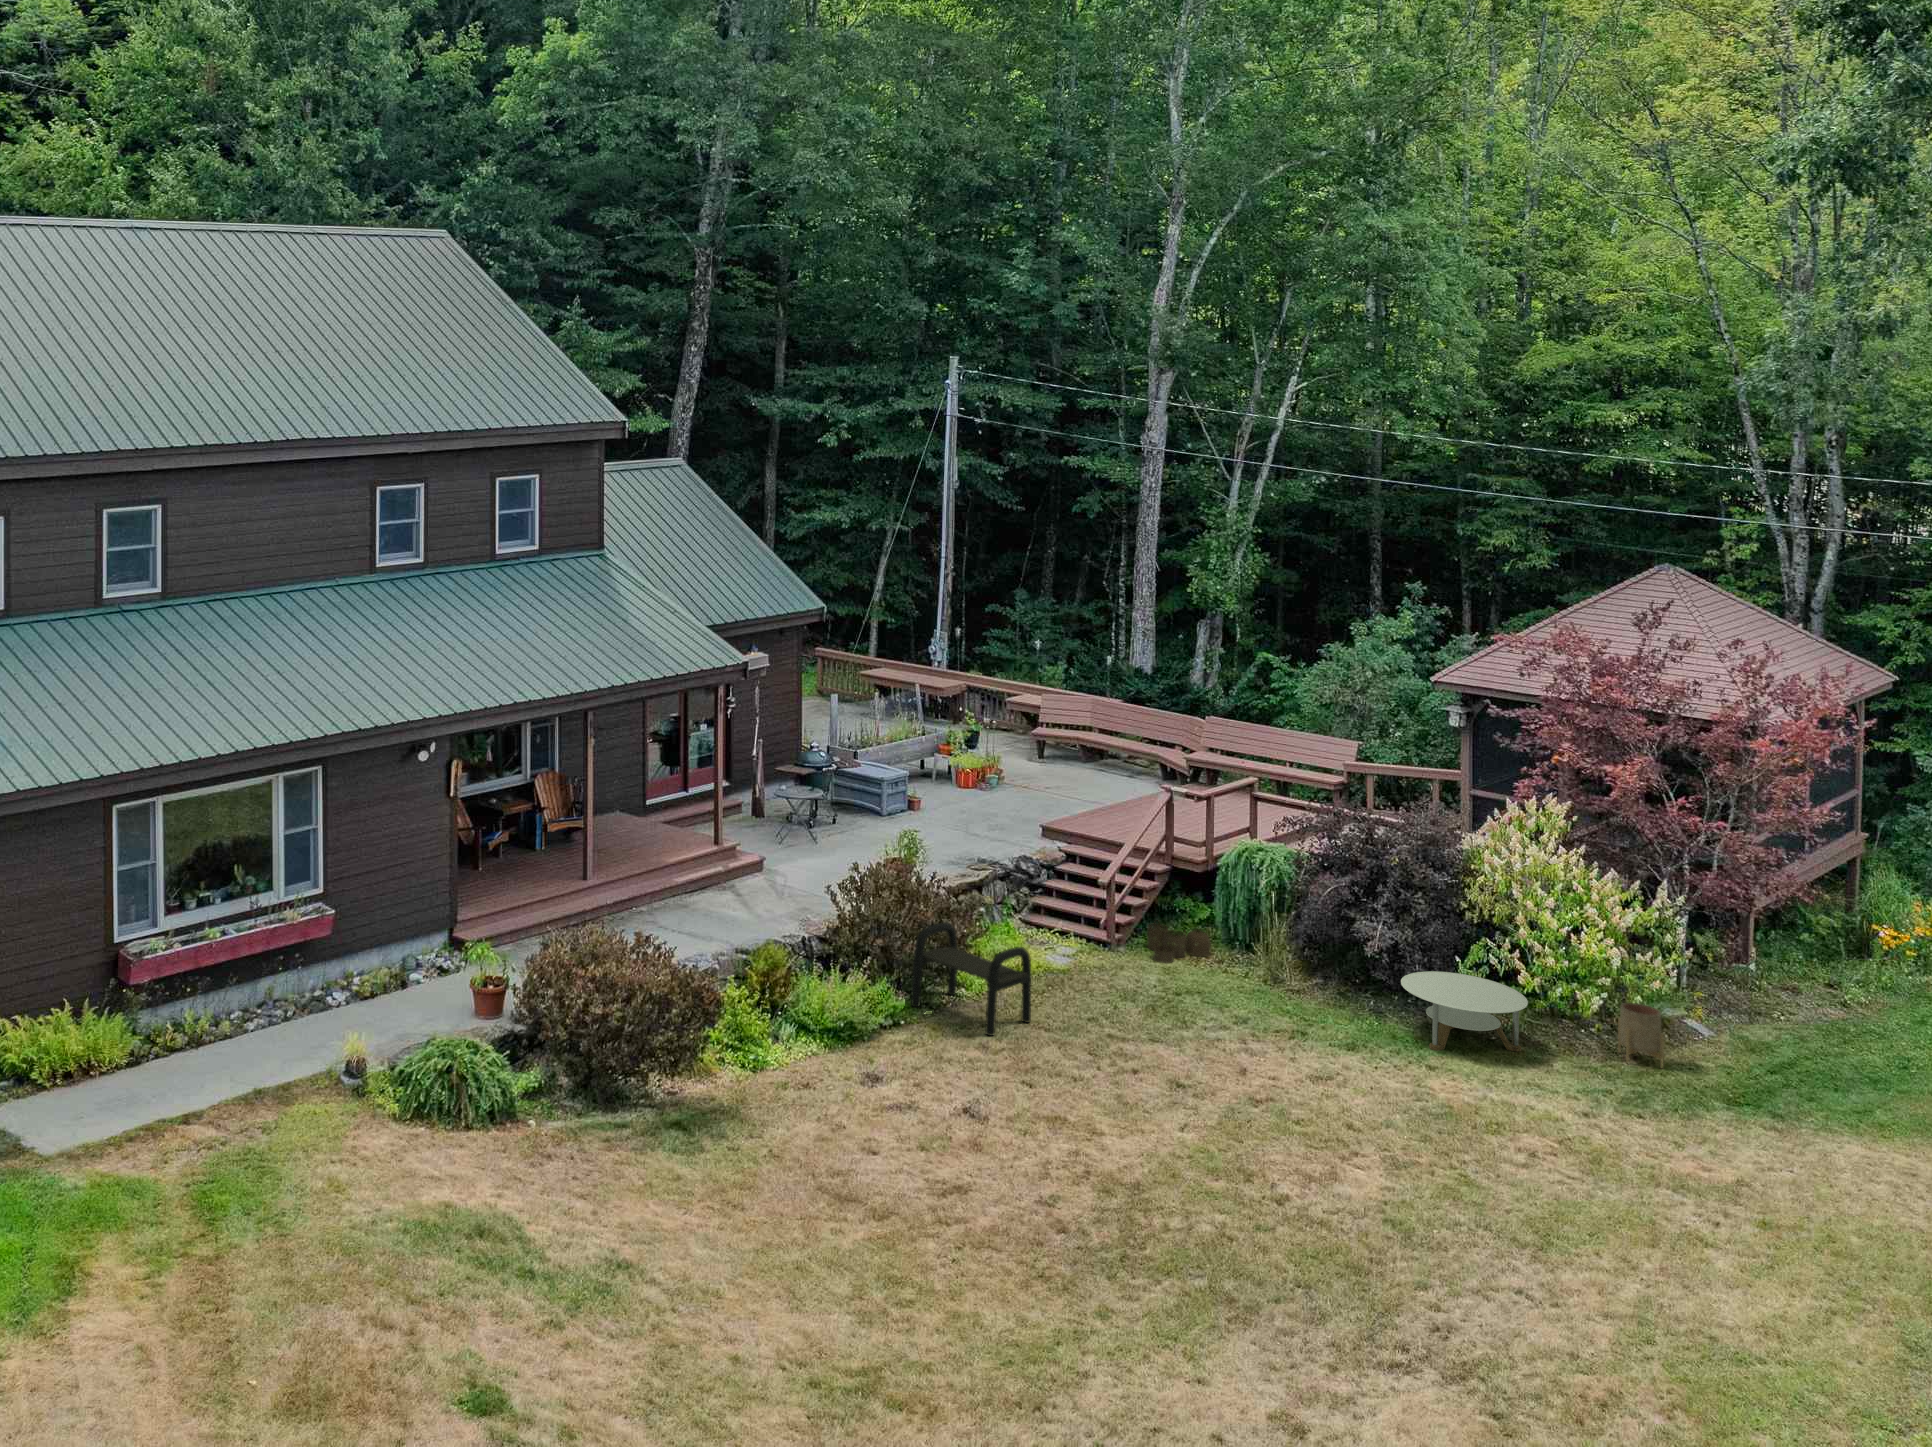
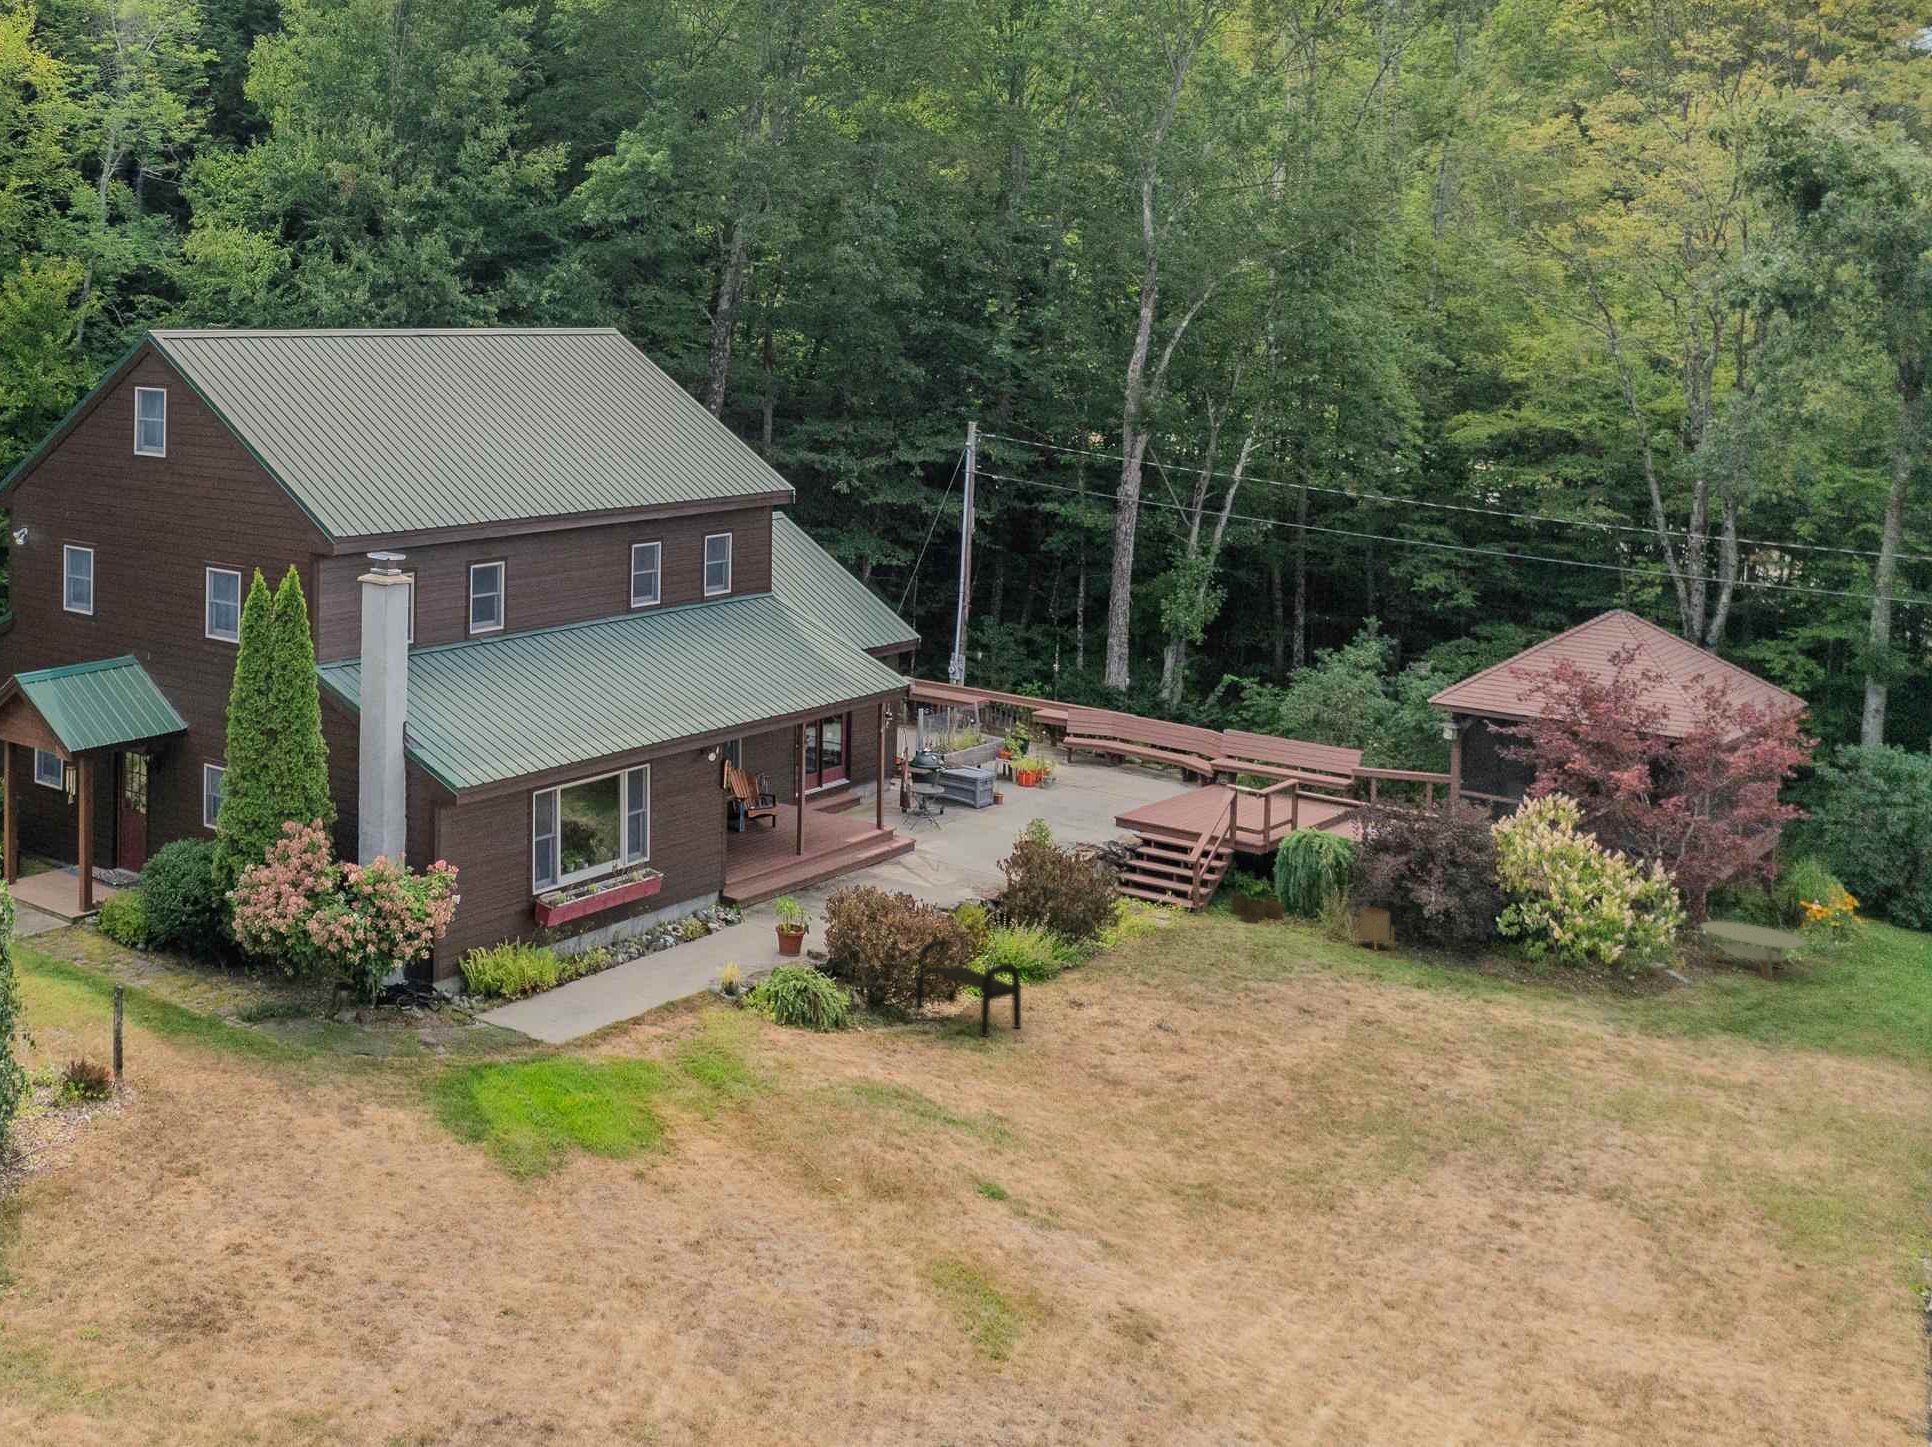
bench: present [911,922,1031,1036] -> present [915,941,1021,1037]
round table: present [1401,971,1528,1052] -> present [1700,921,1806,981]
planter: present [1618,1003,1664,1068] -> present [1356,908,1394,951]

